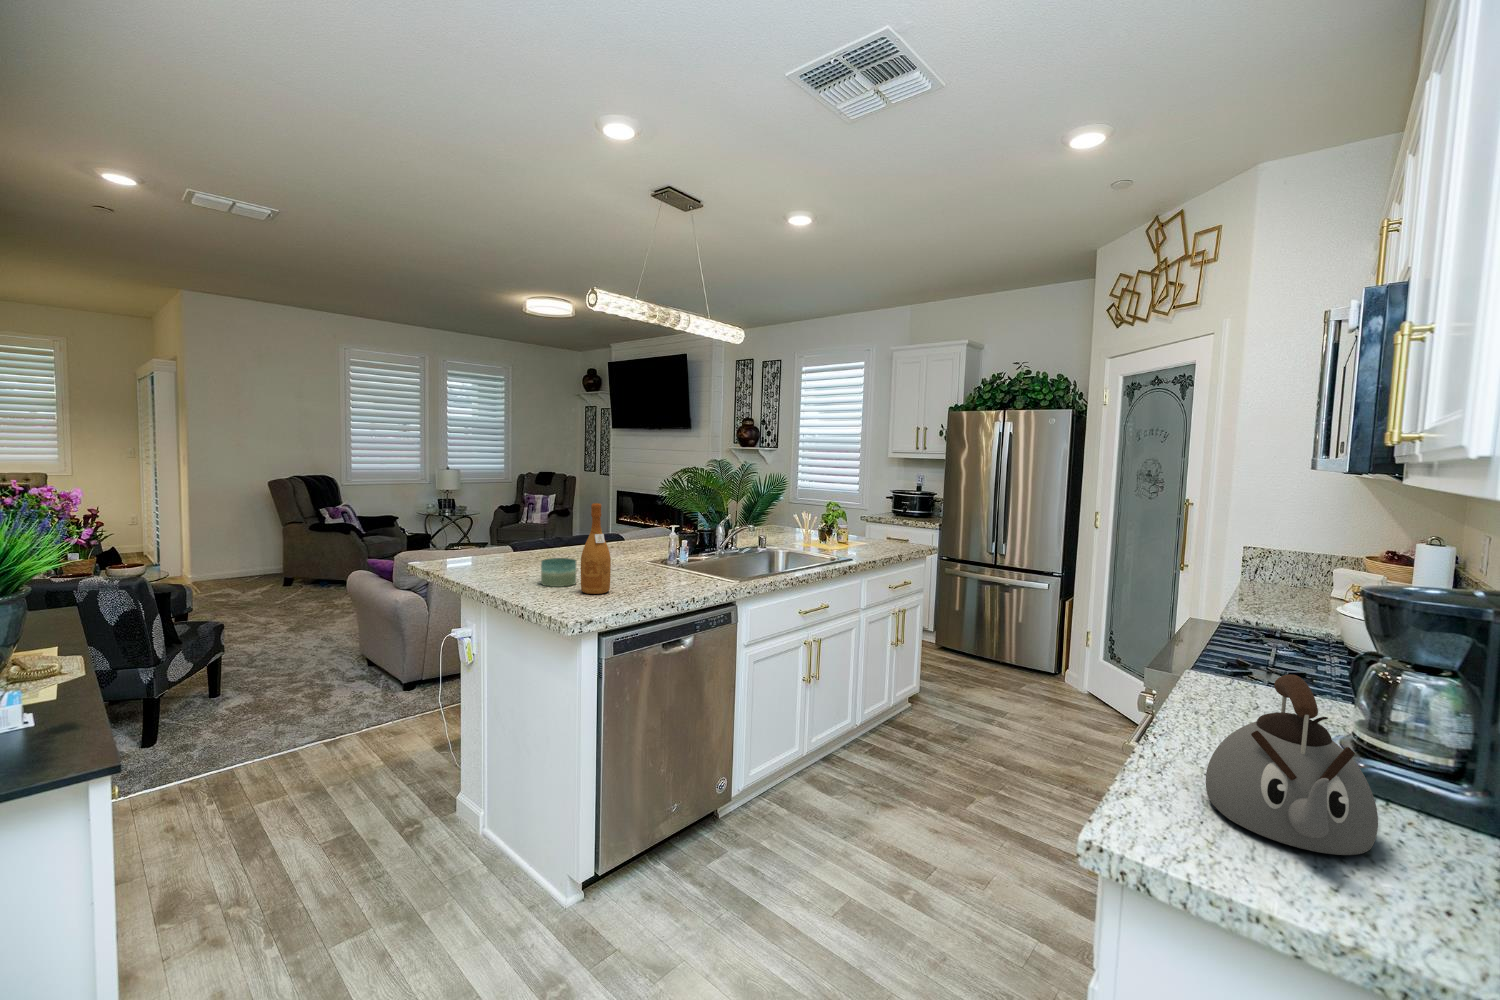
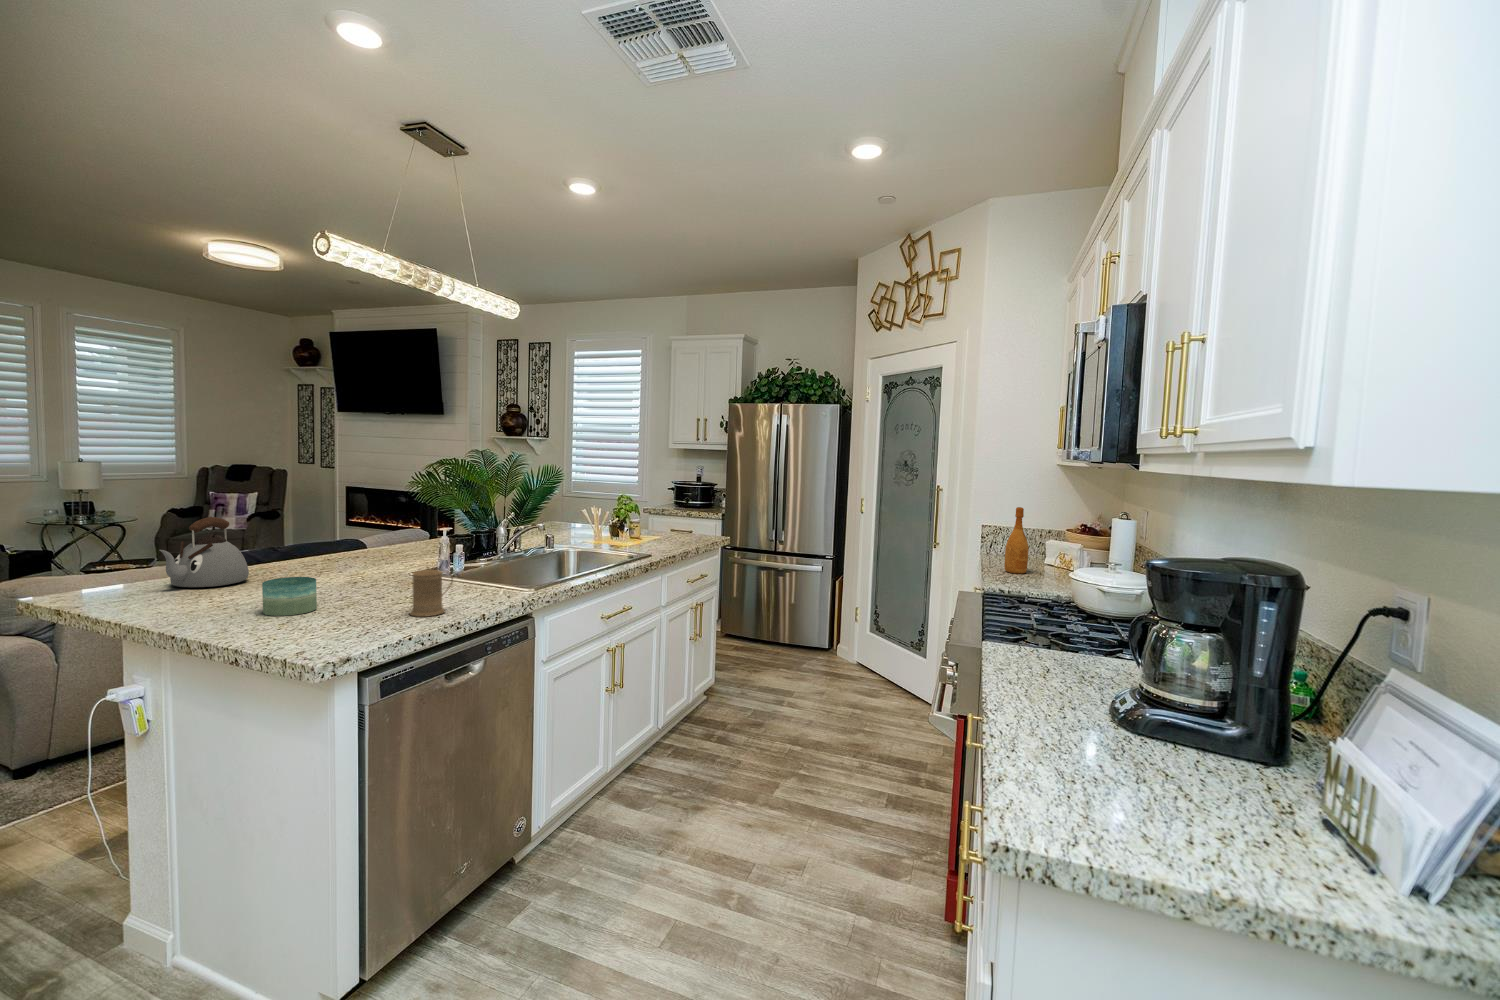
wine bottle: present [581,503,611,594] -> present [1005,507,1029,574]
mug: none [638,558,672,596] -> present [409,570,453,617]
kettle: present [1206,675,1378,855] -> present [159,517,249,587]

